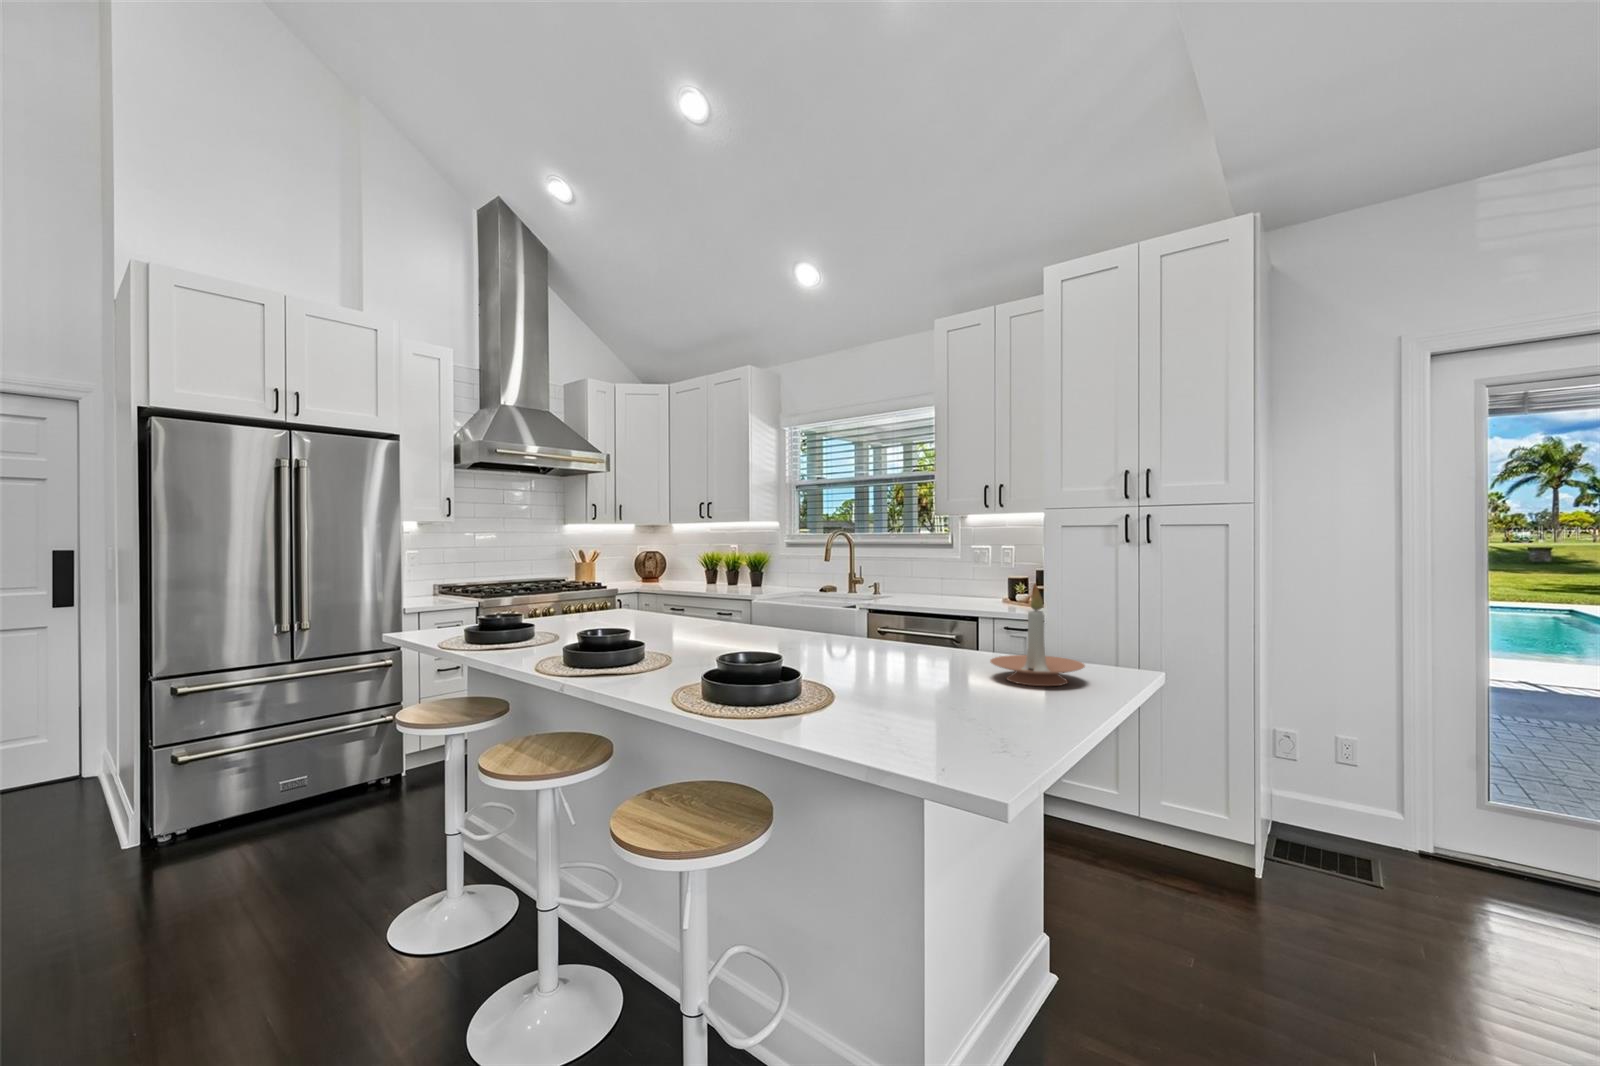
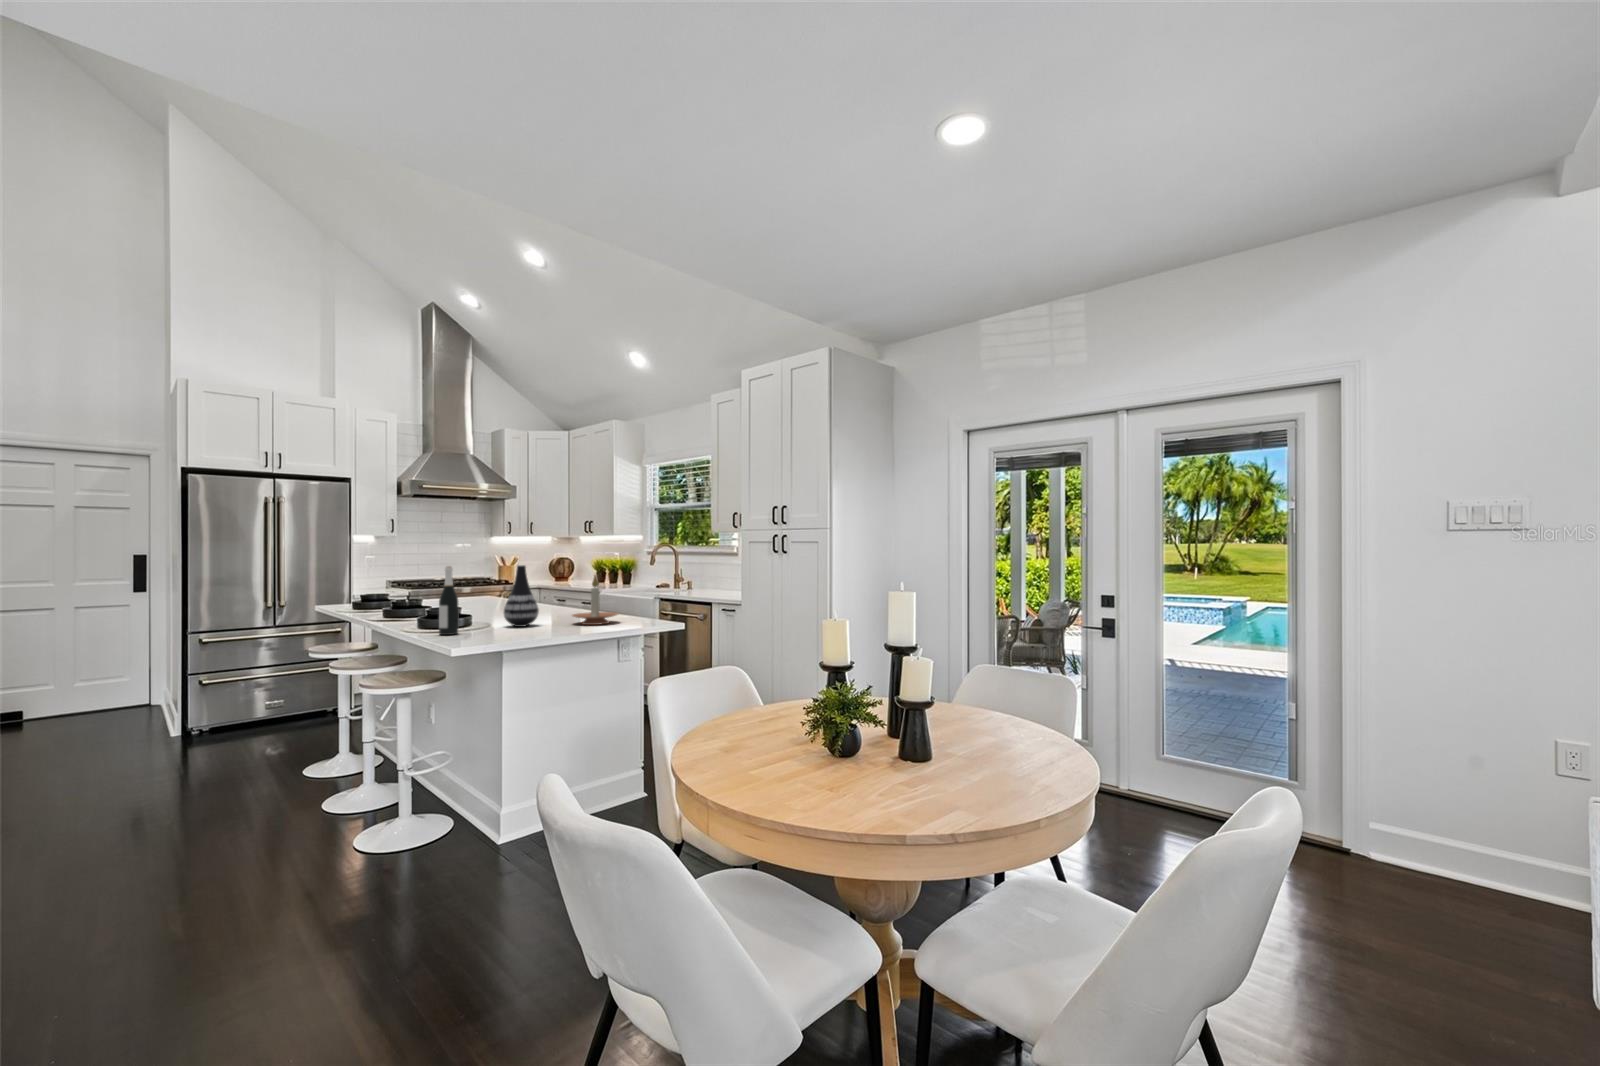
vase: none [889,568,956,696] -> present [504,565,539,627]
wine bottle: none [836,574,877,735] -> present [439,566,458,635]

